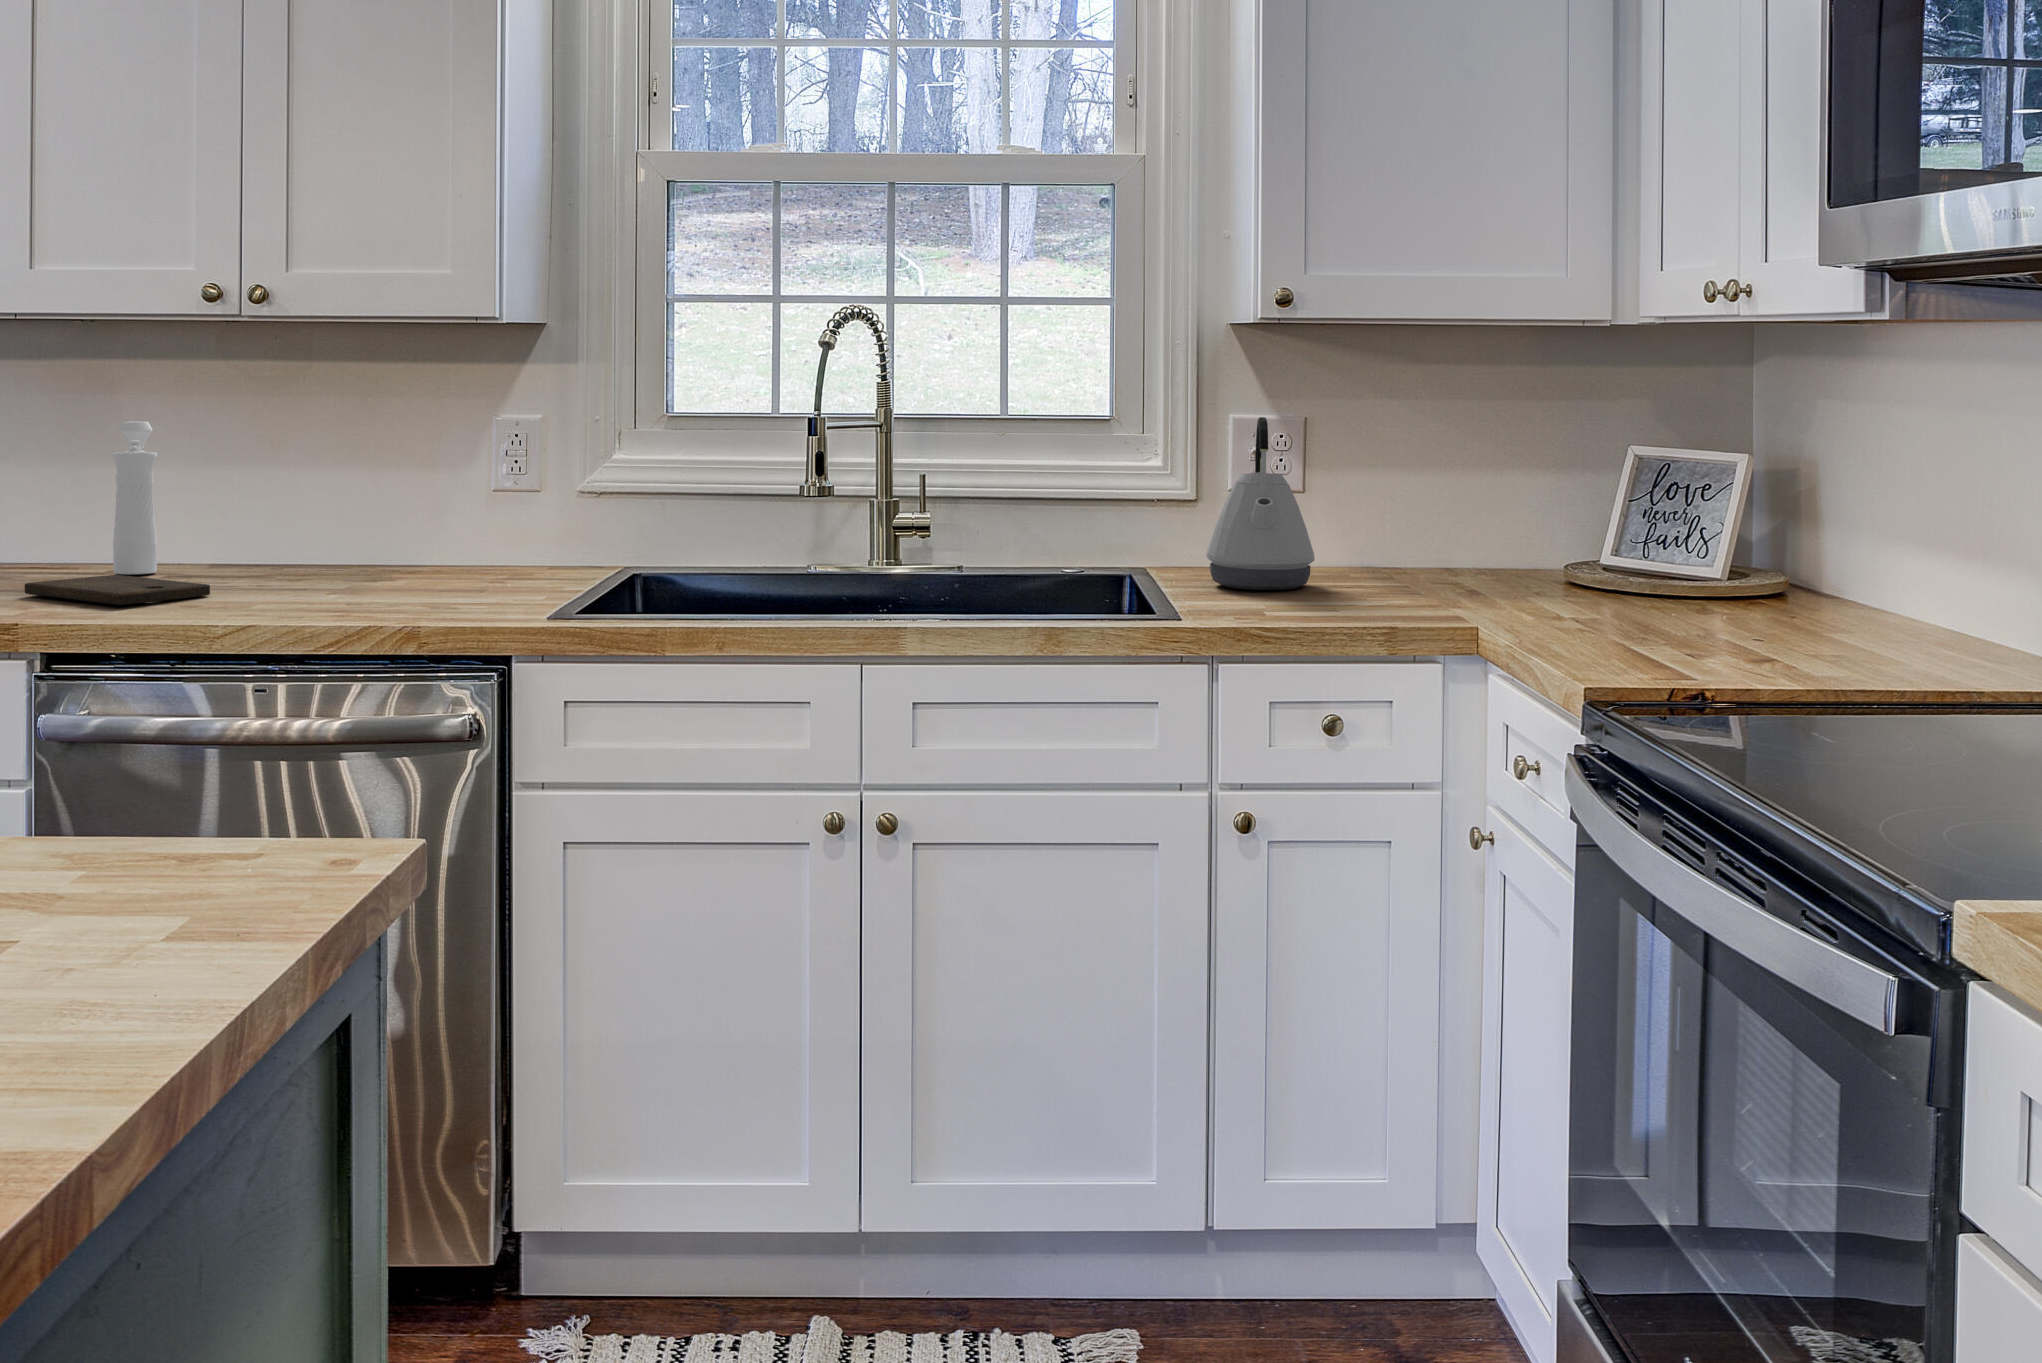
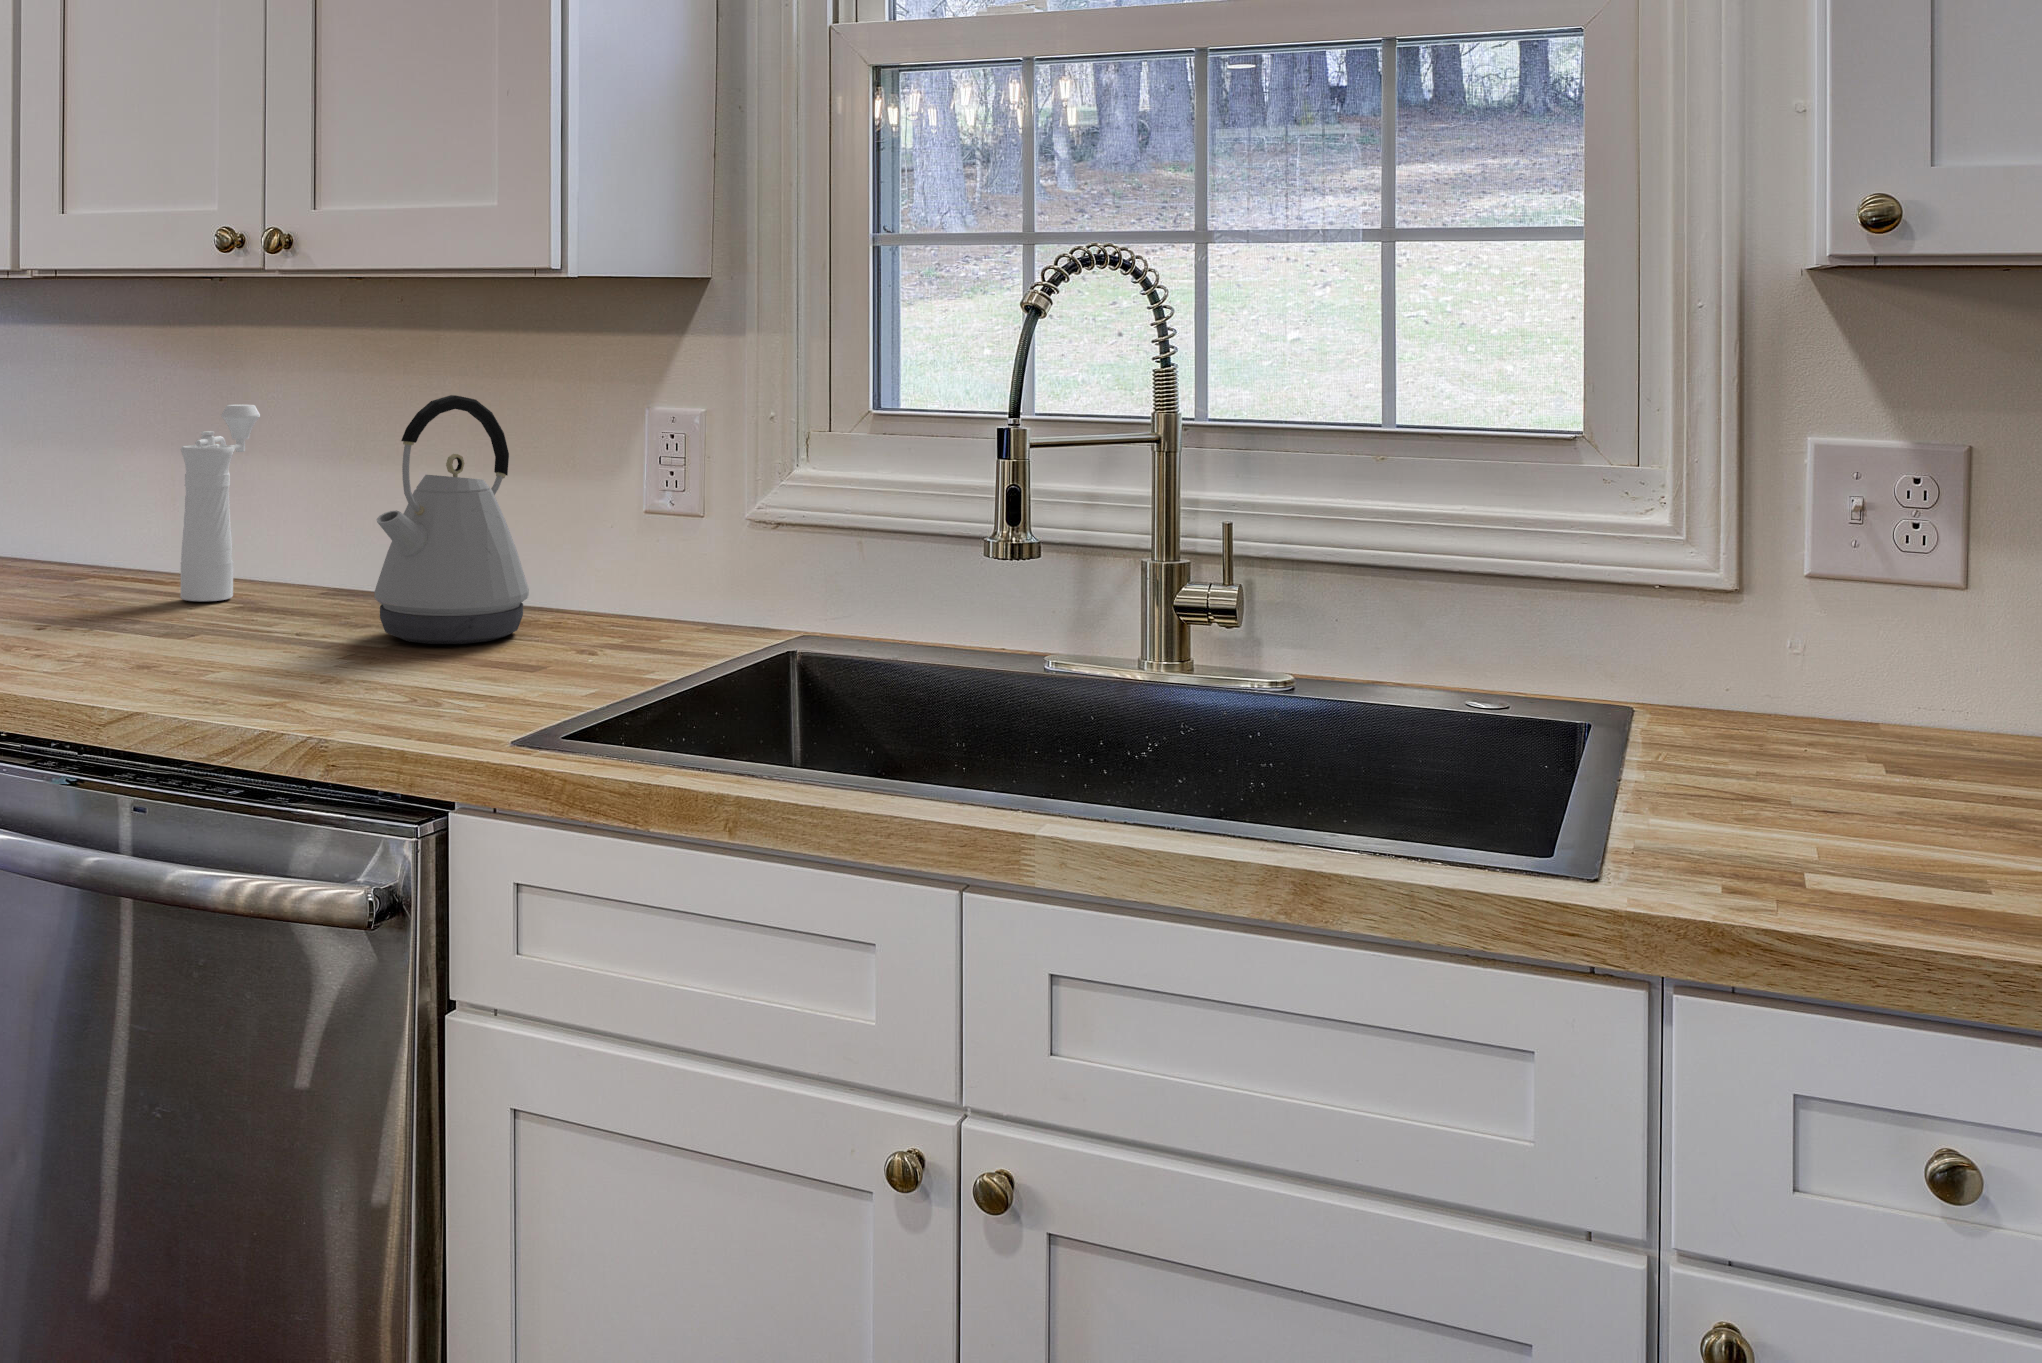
kettle: present [1207,417,1314,590] -> present [374,395,529,644]
cutting board: present [25,575,210,605] -> none [21,606,199,660]

